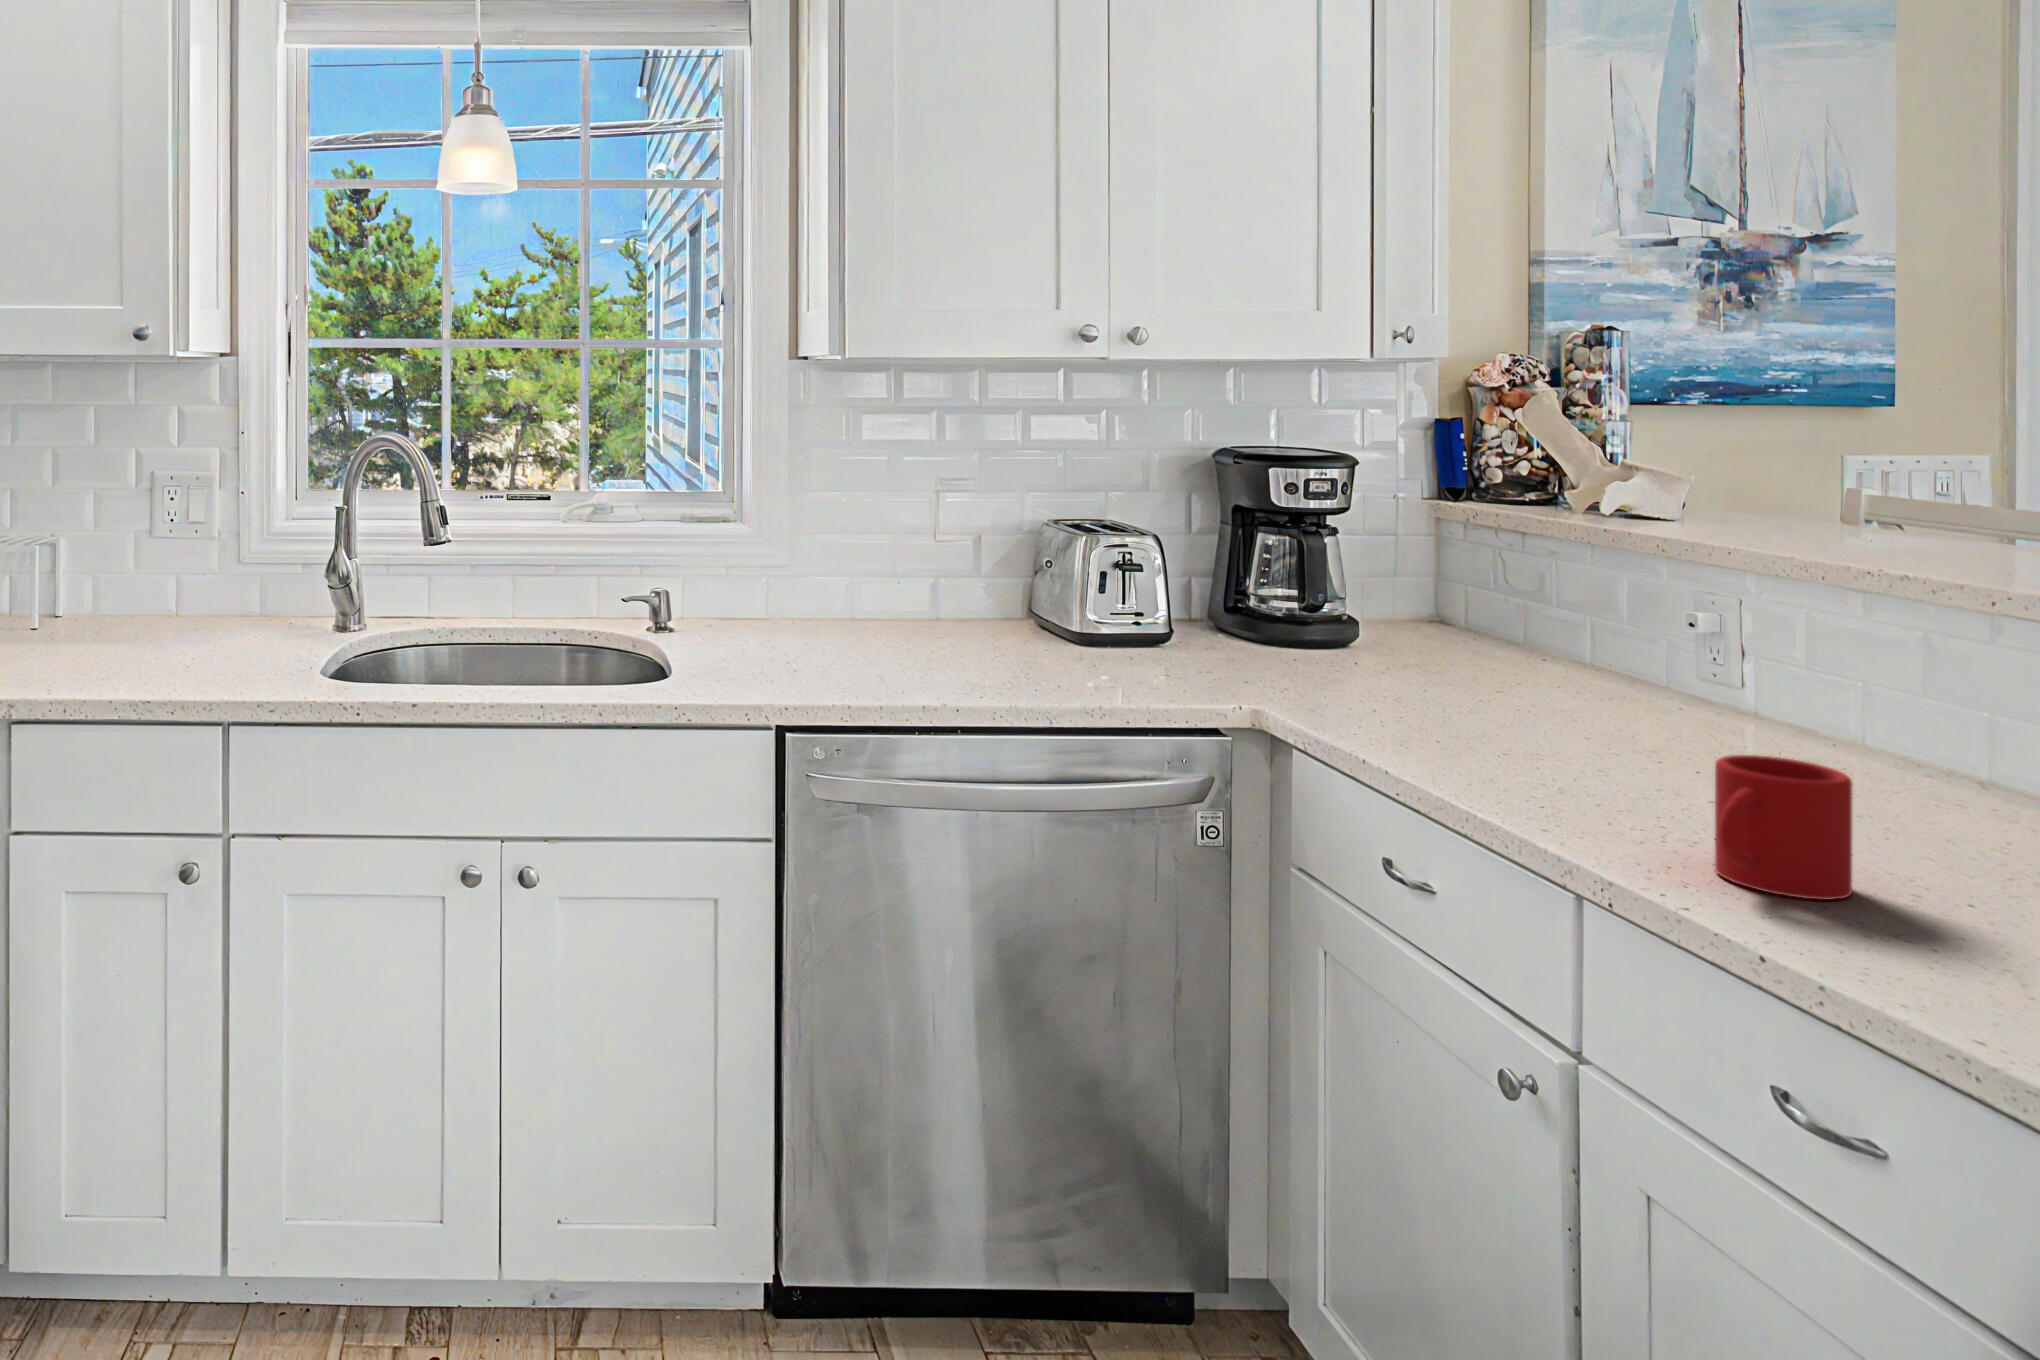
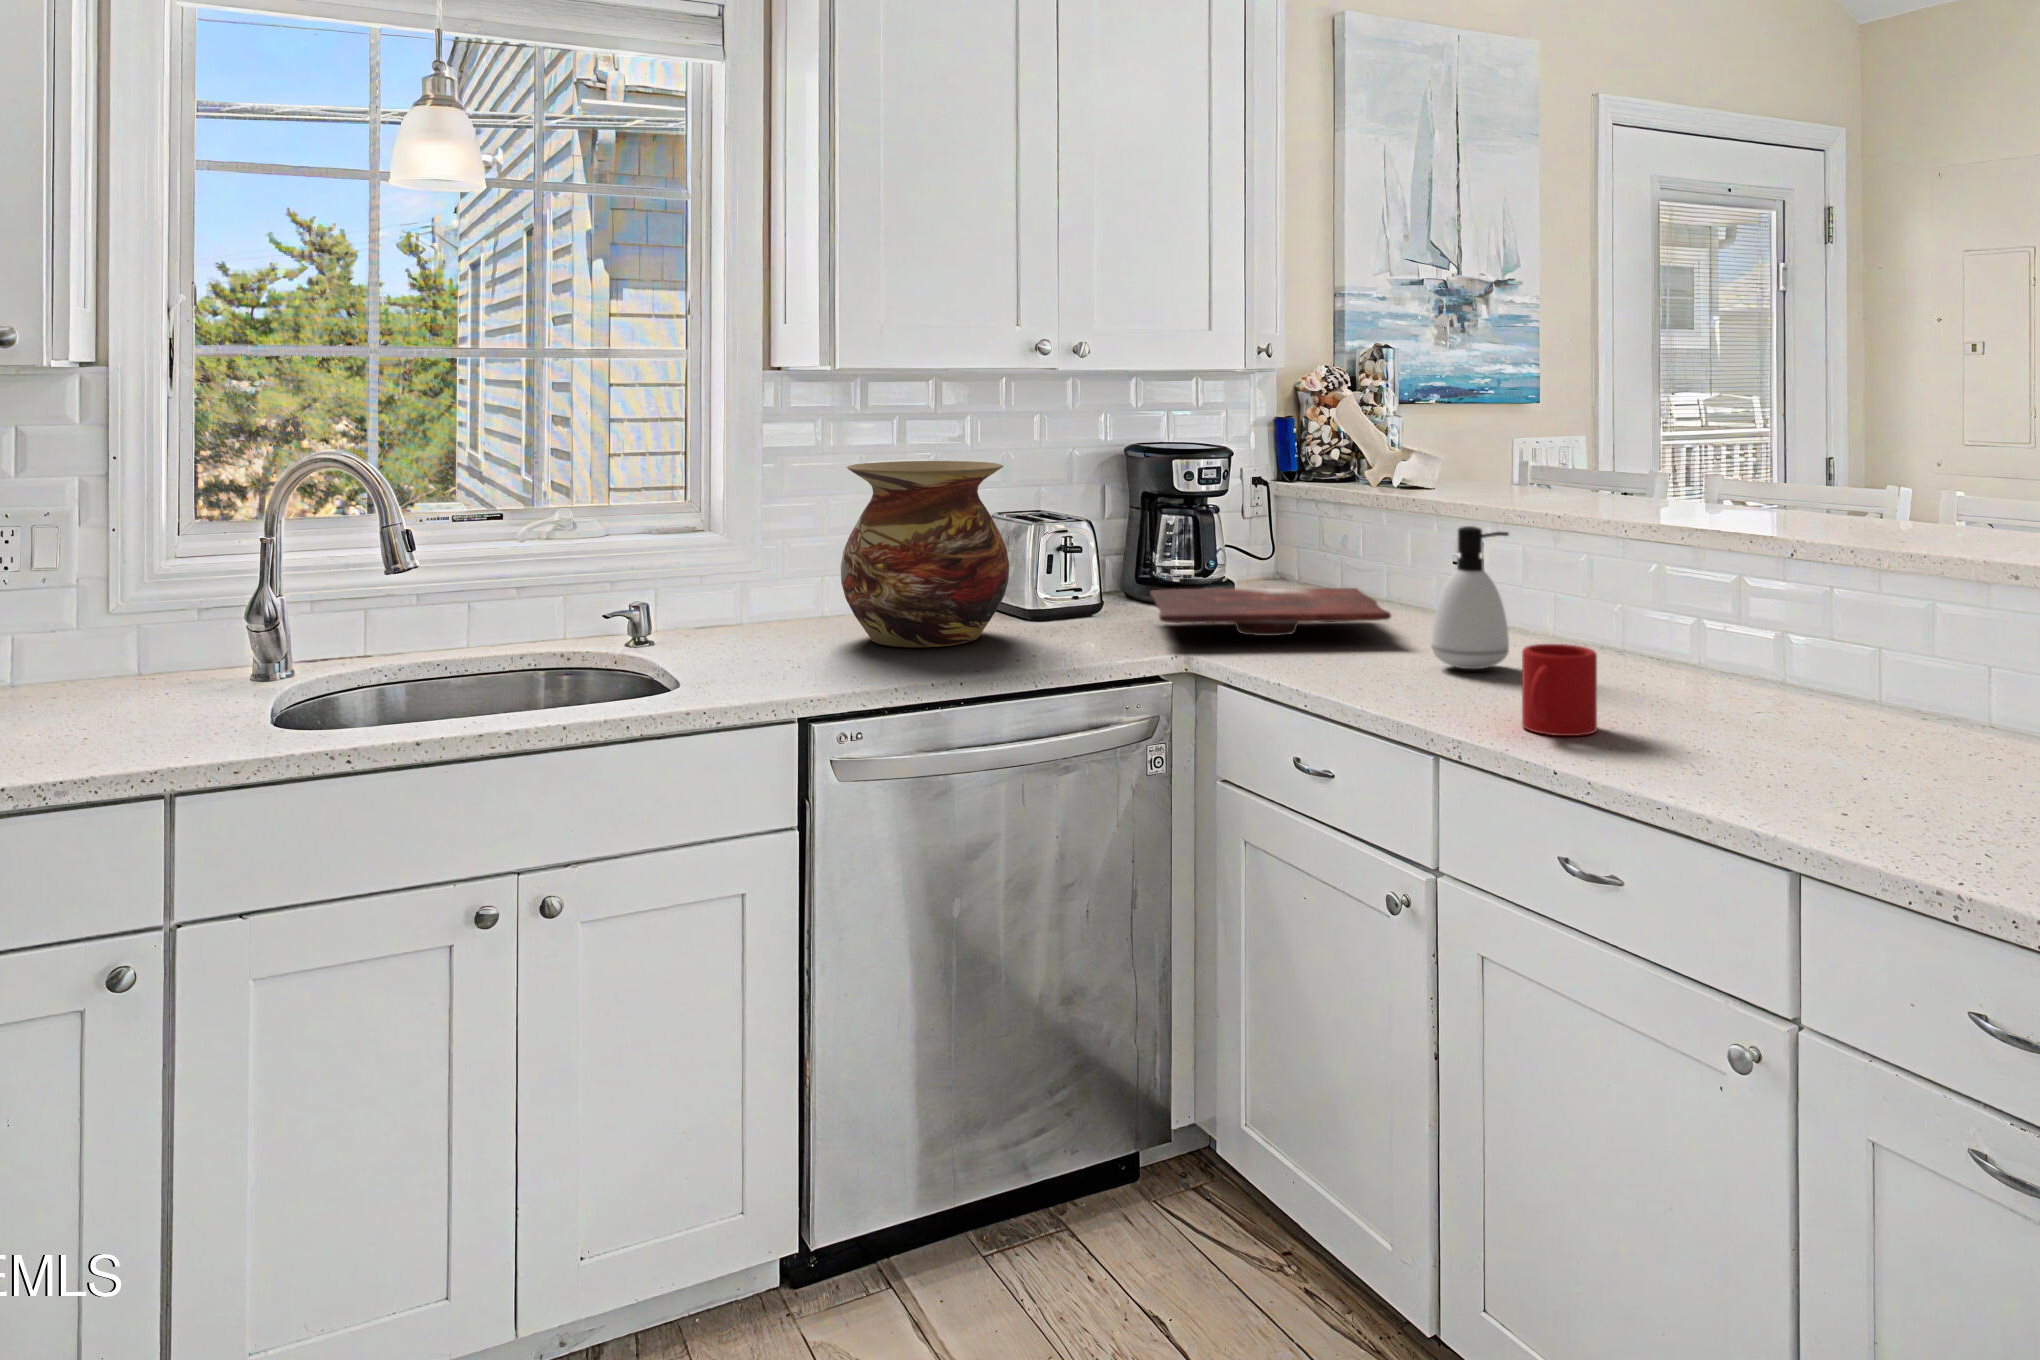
vase: none [856,458,1045,664] -> present [841,461,1009,647]
soap dispenser: none [1609,575,1743,775] -> present [1431,526,1509,669]
cutting board: none [1222,622,1561,694] -> present [1150,588,1391,636]

